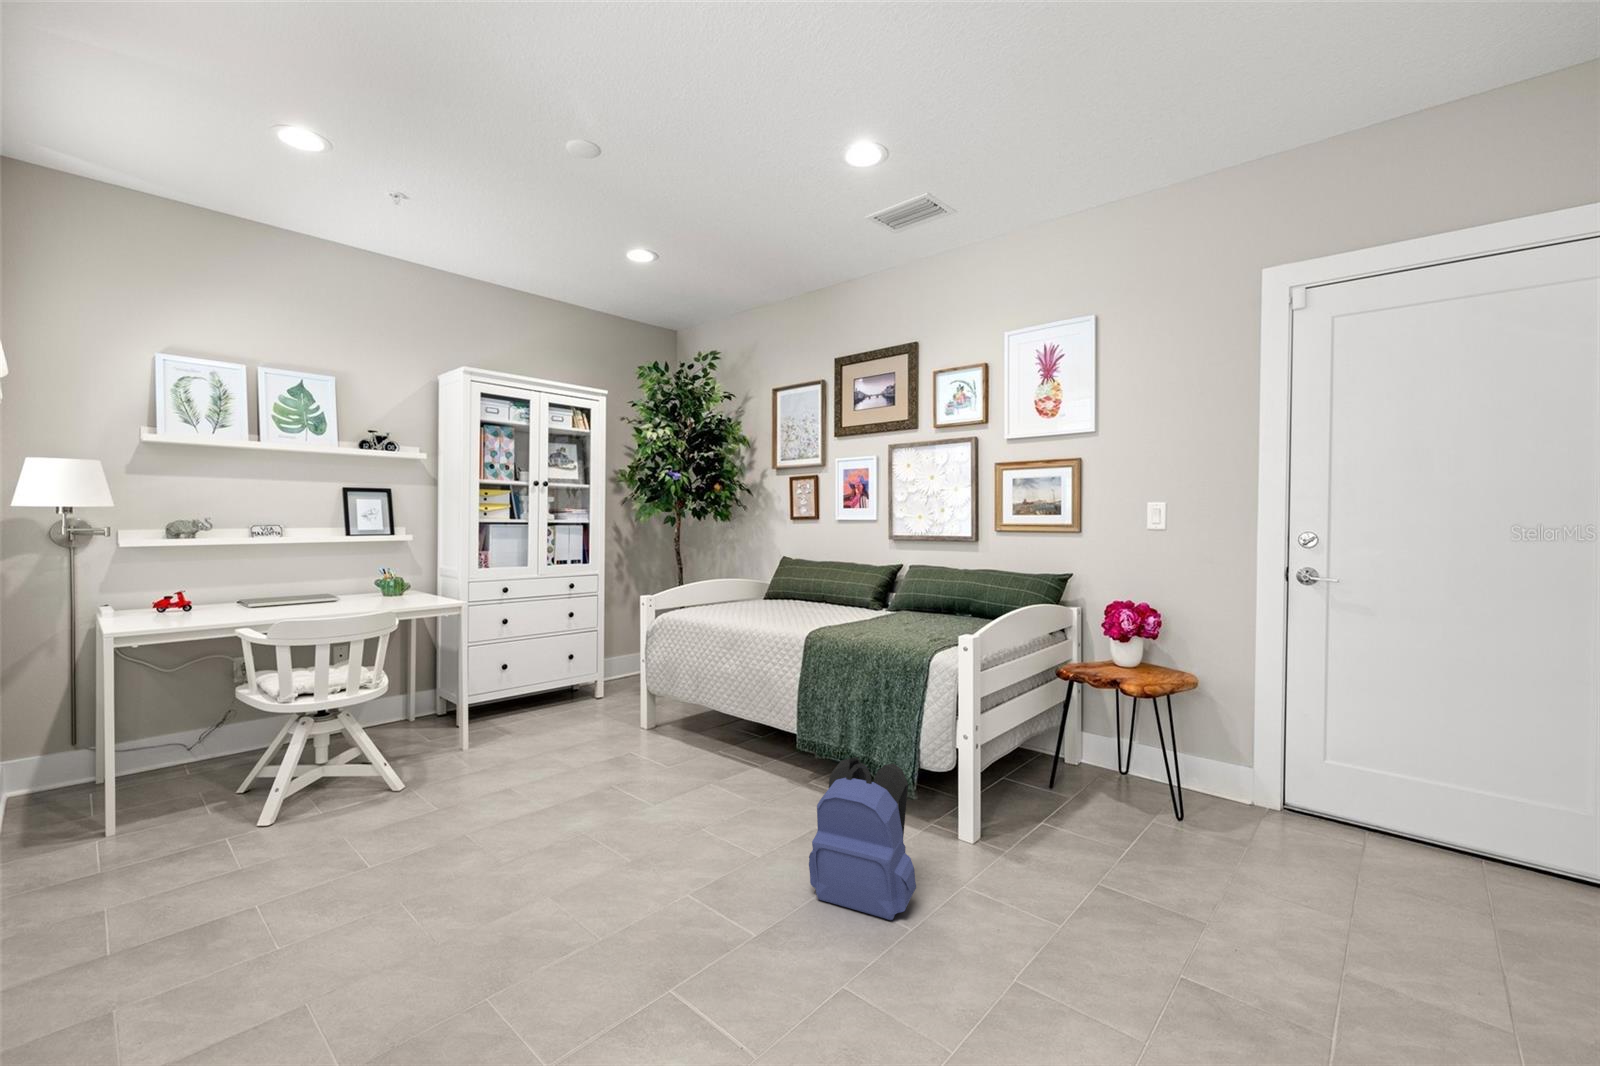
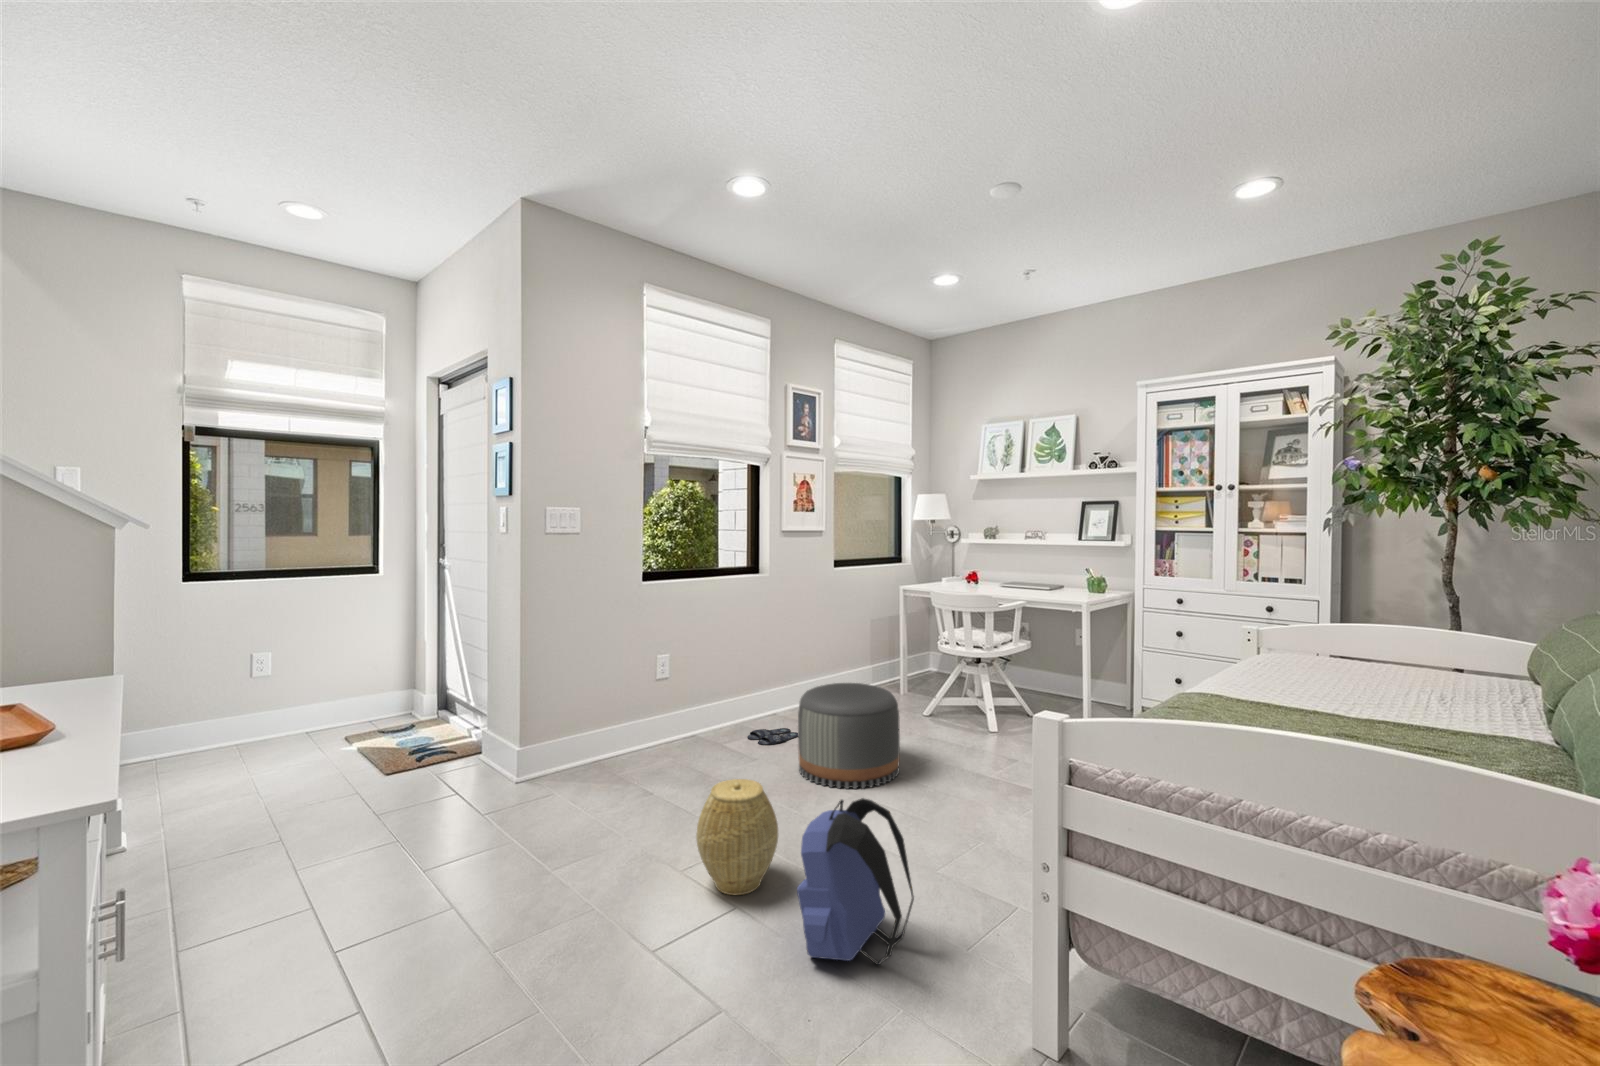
pouf: none [320,746,505,934] -> present [798,683,900,789]
woven basket: none [690,833,803,999] -> present [696,779,778,895]
slippers: none [60,934,196,1011] -> present [747,728,798,745]

